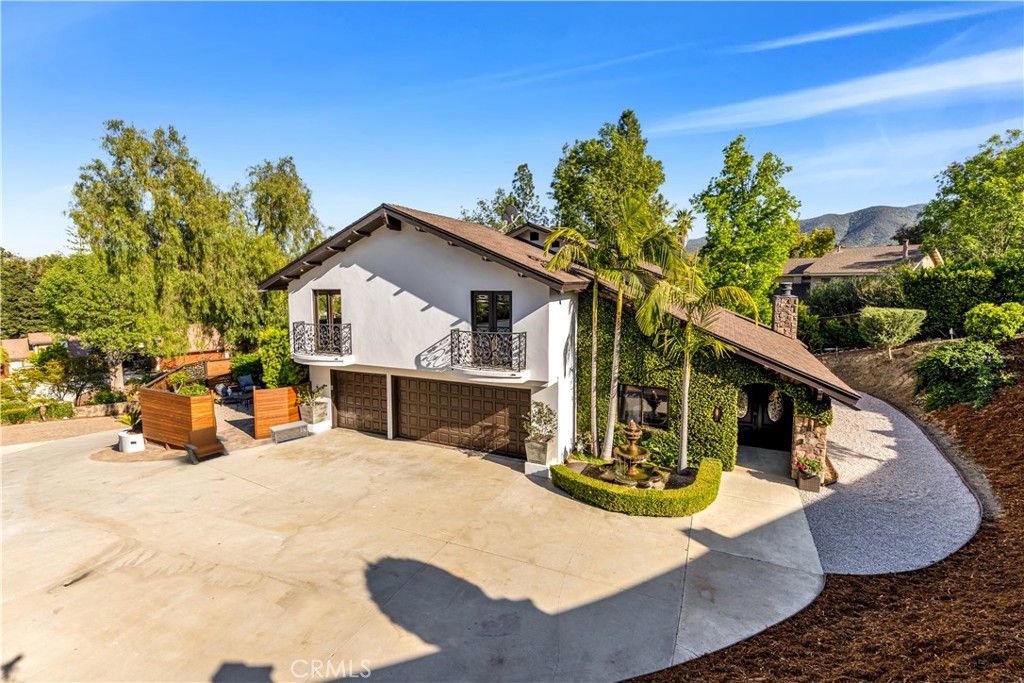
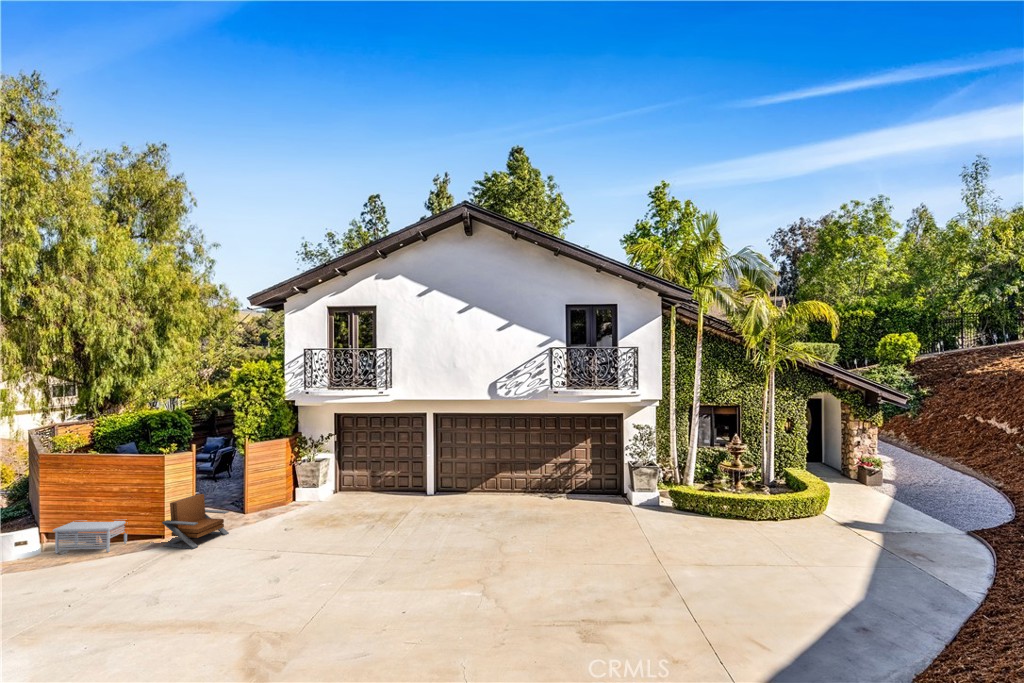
storage bench: present [269,420,308,444] -> present [53,521,127,553]

